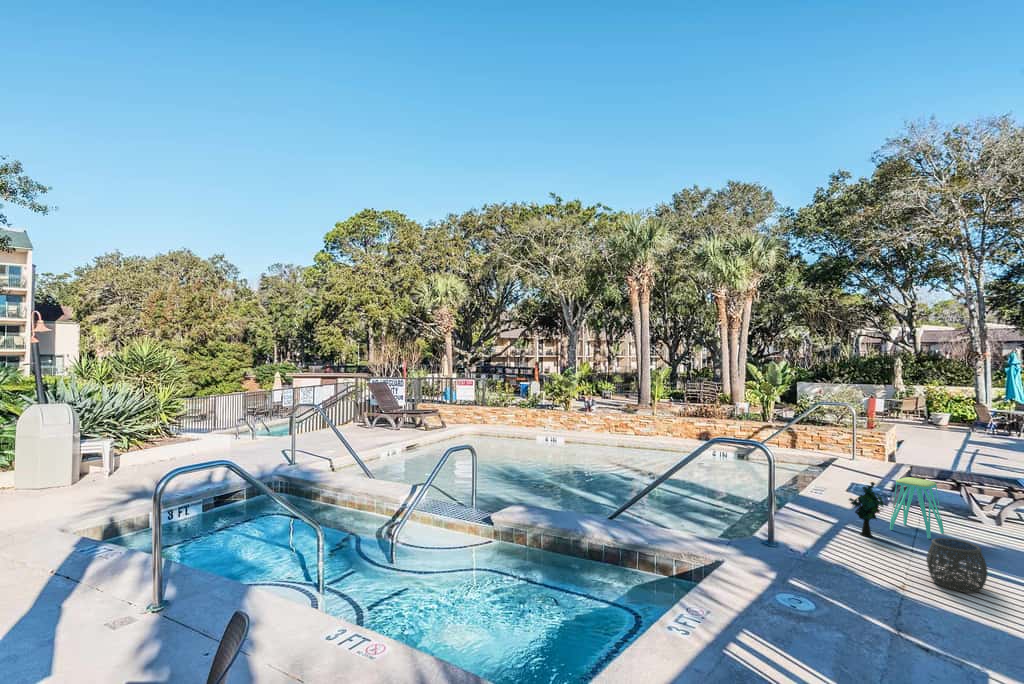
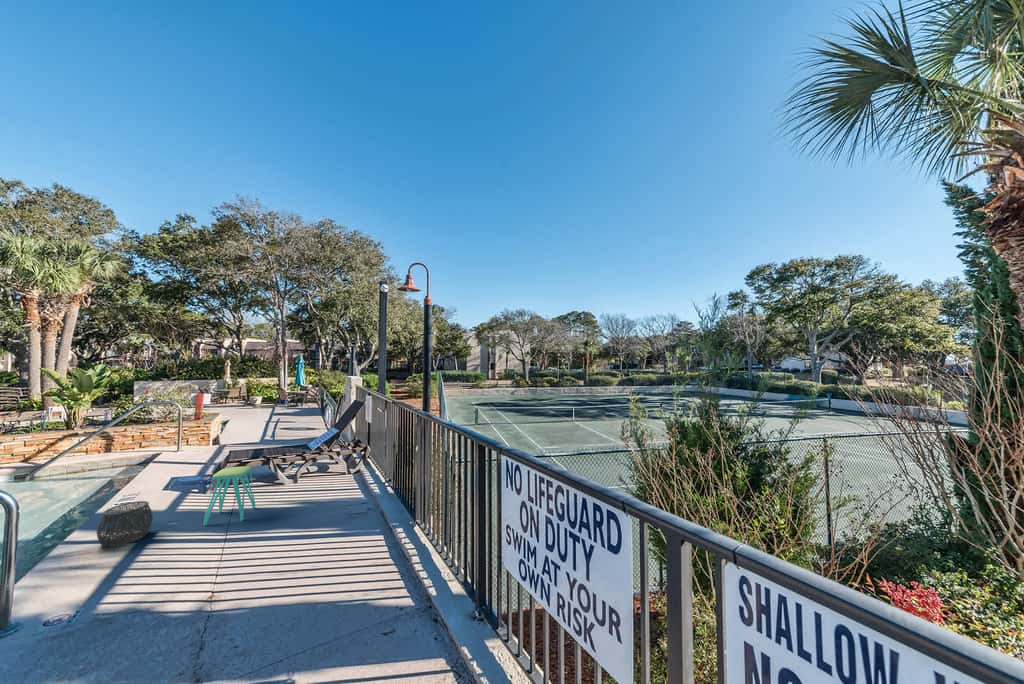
decorative plant: present [849,482,884,537] -> none [153,487,198,550]
woven basket: present [927,538,988,593] -> present [97,501,153,547]

